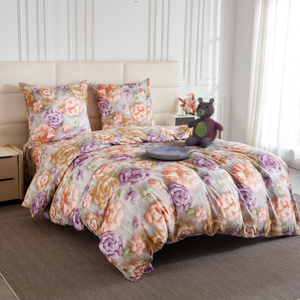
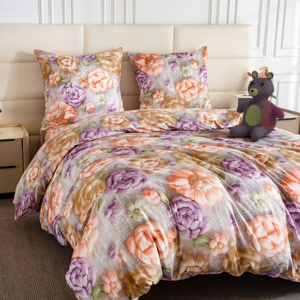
serving tray: present [145,143,194,160] -> none [161,132,230,158]

